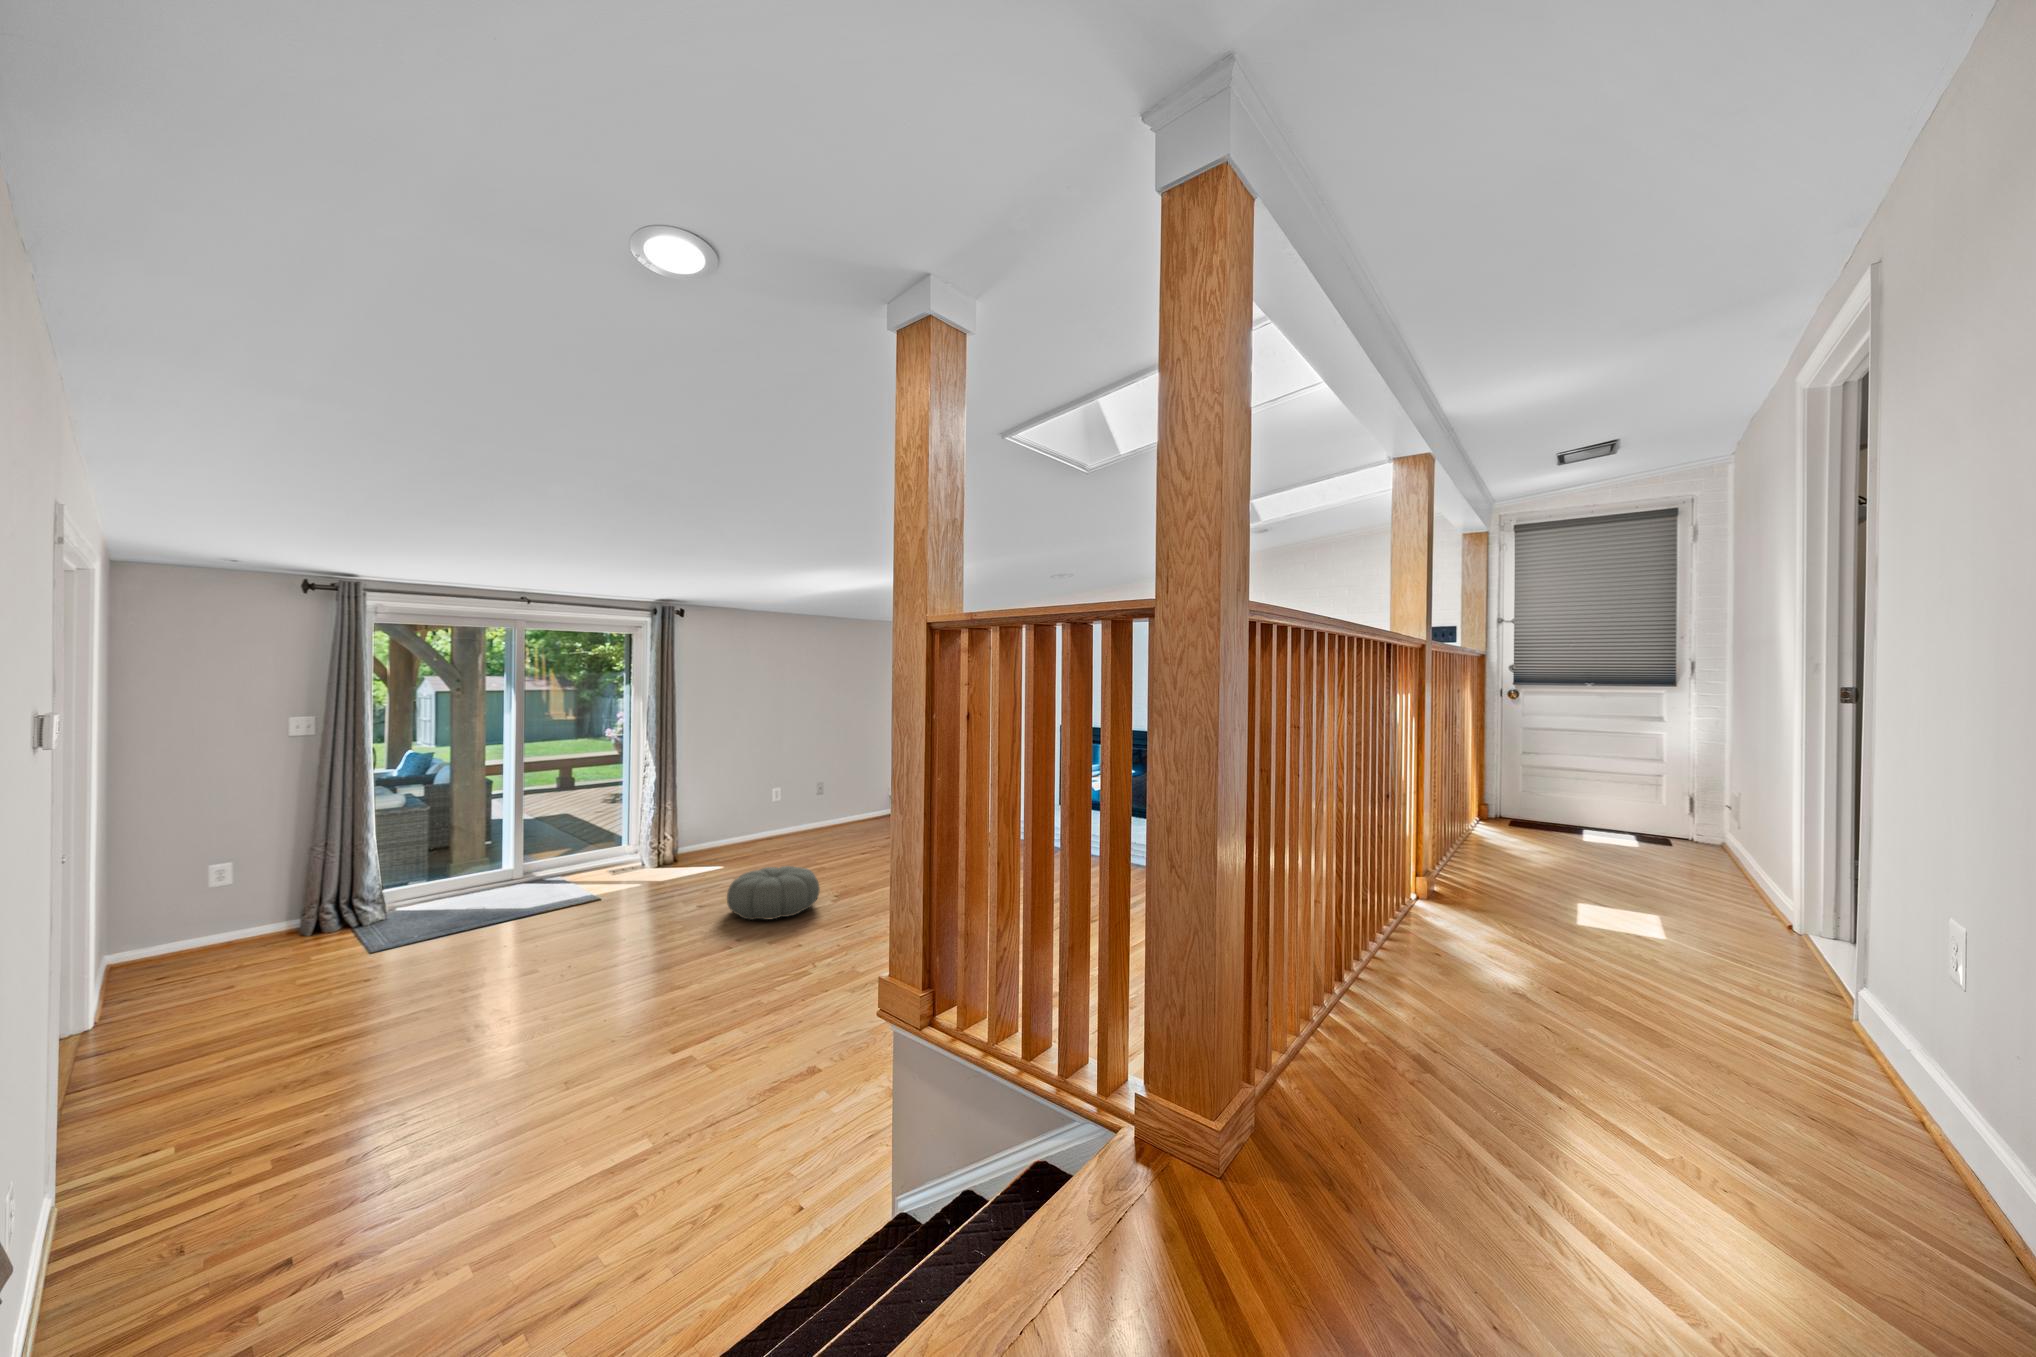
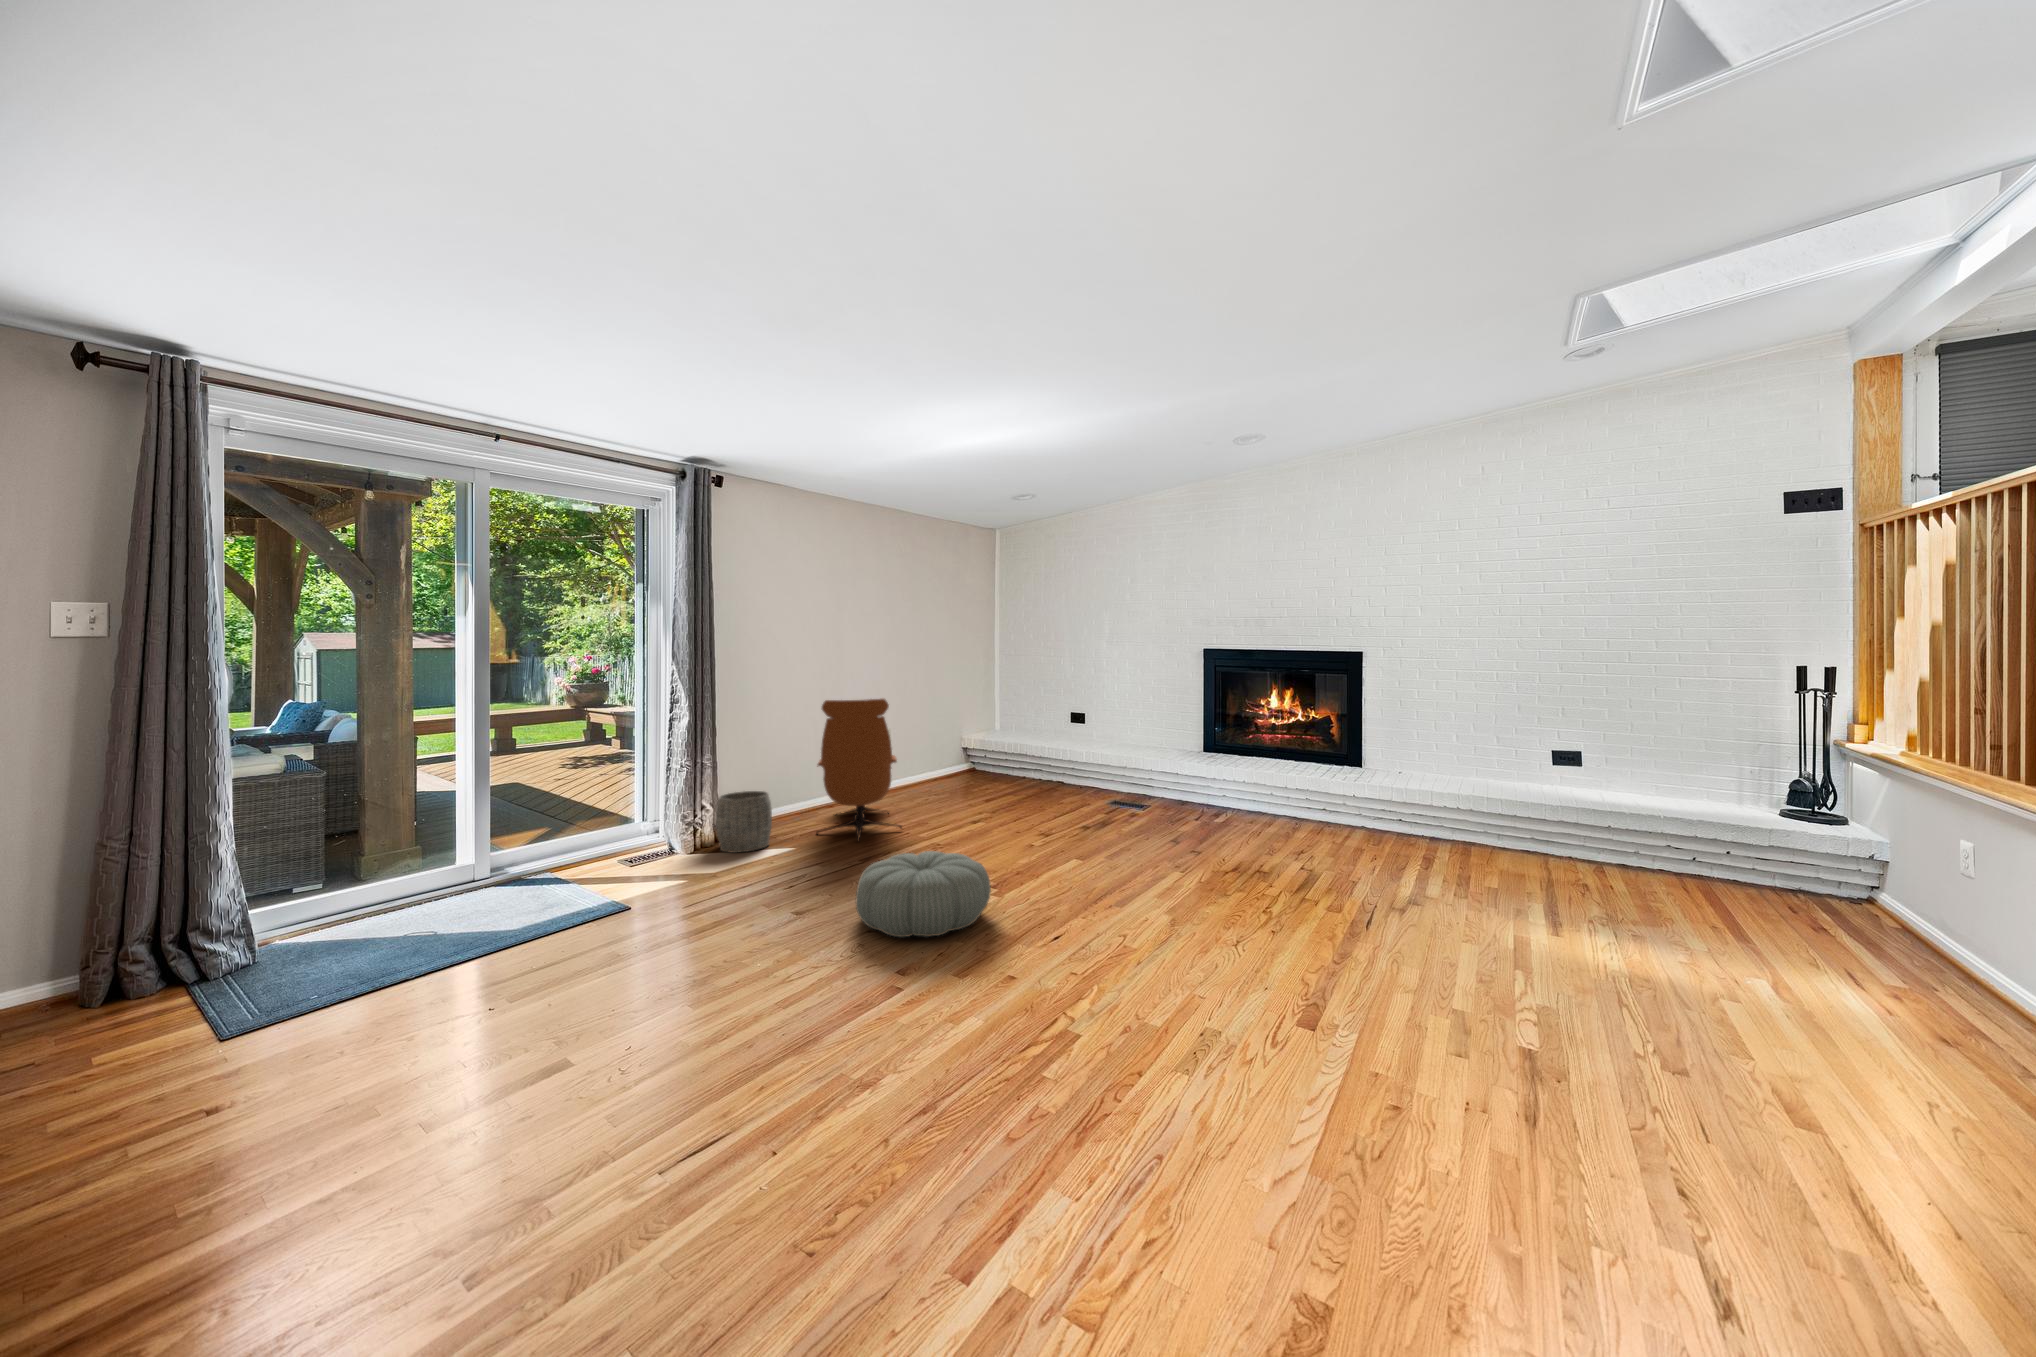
lounge chair: none [748,756,817,859] -> present [816,698,902,841]
woven basket: none [675,821,716,865] -> present [716,791,772,853]

